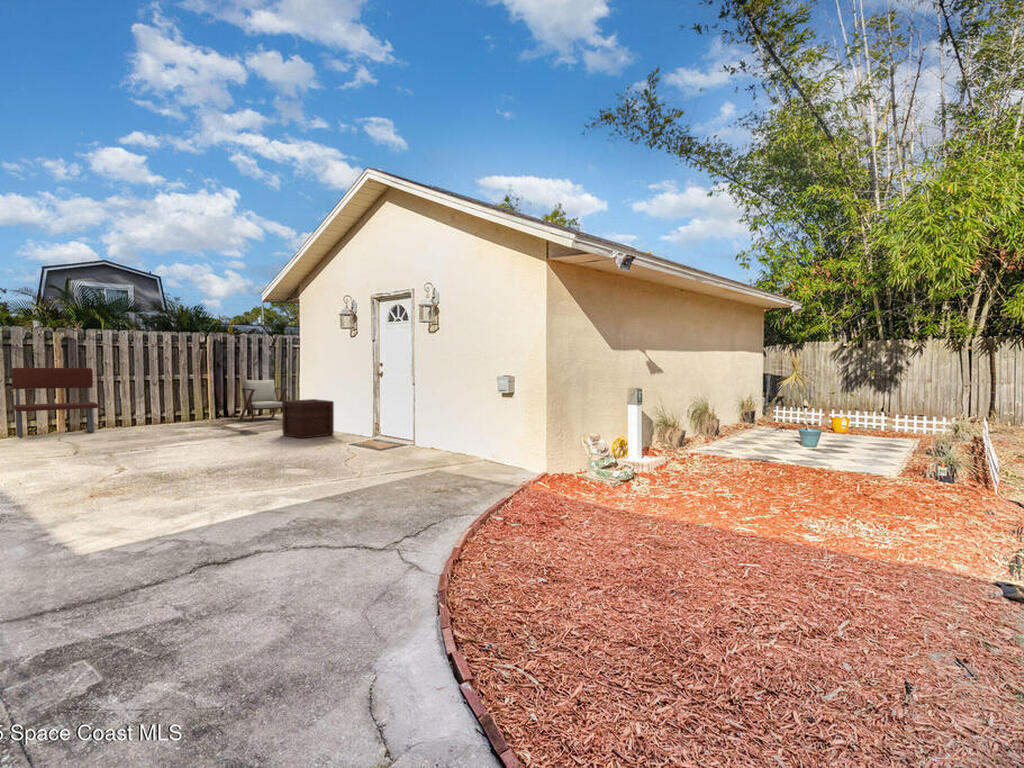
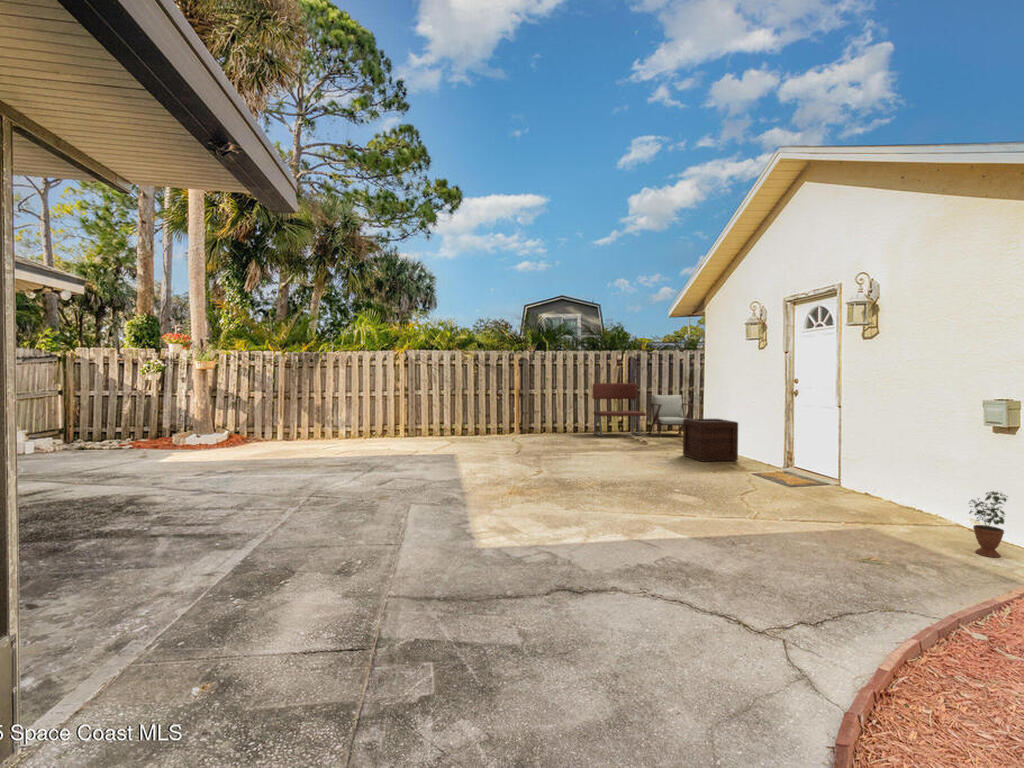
bench: present [12,368,98,438] -> present [592,383,646,436]
potted plant: none [490,430,509,473] -> present [969,492,1007,557]

